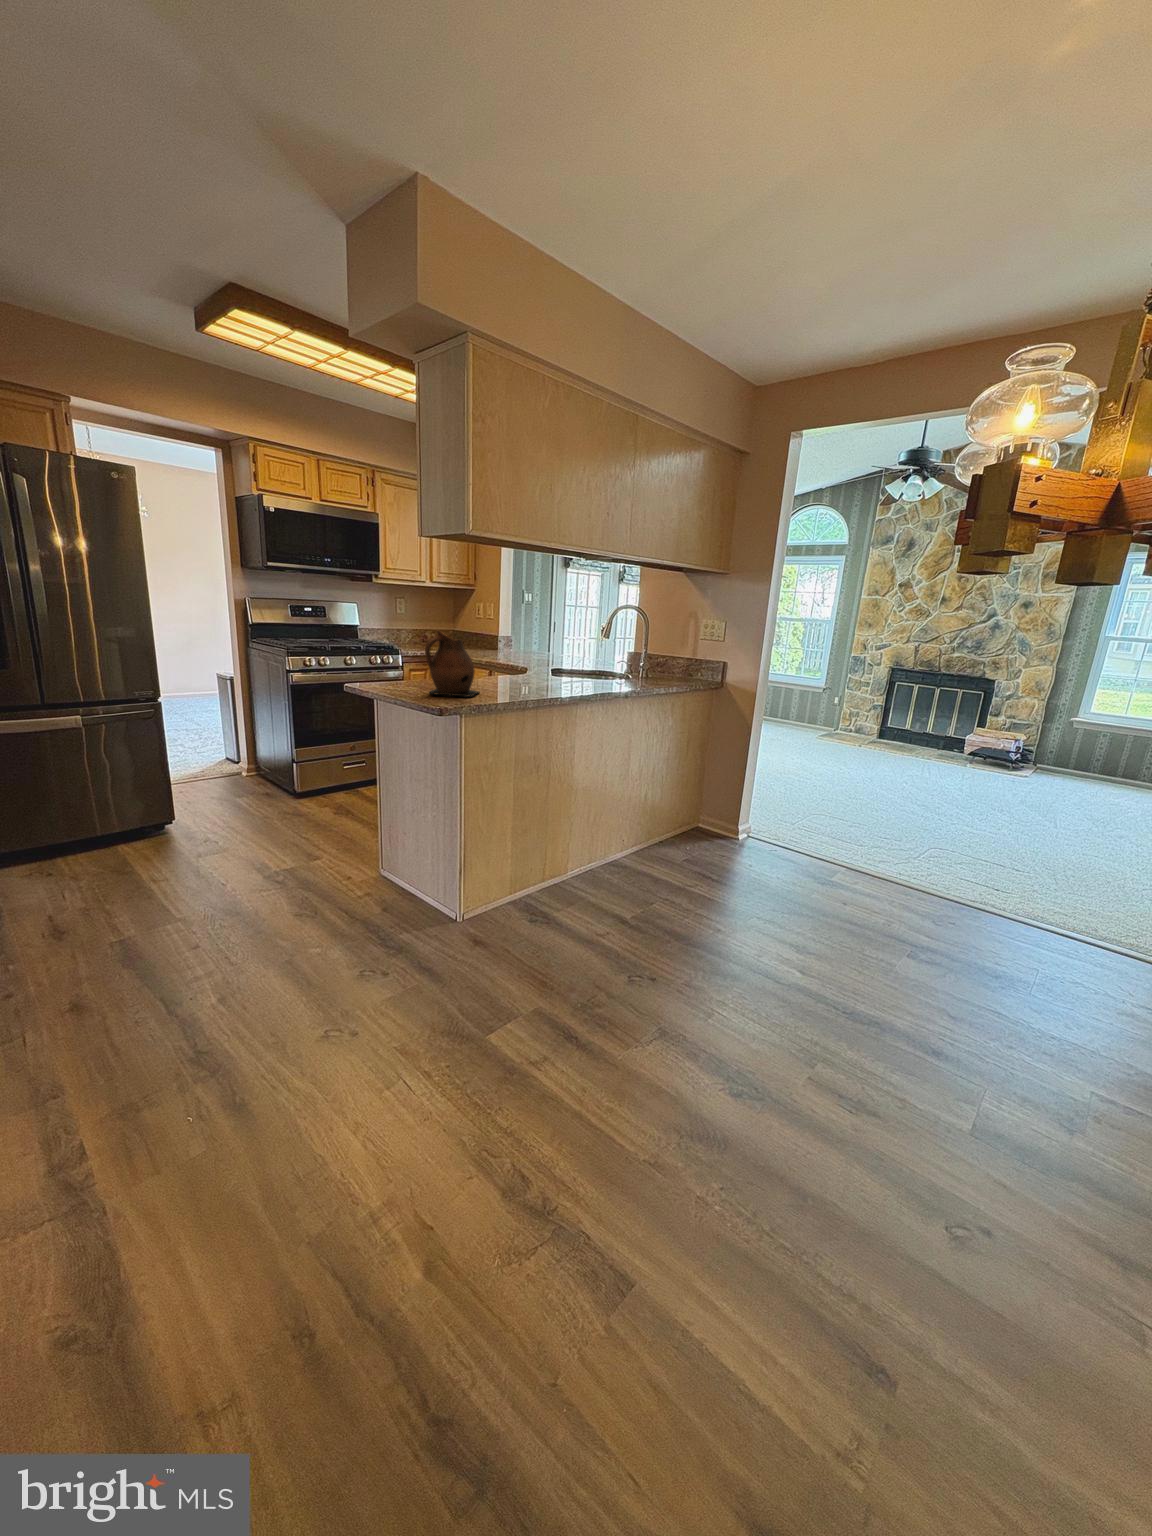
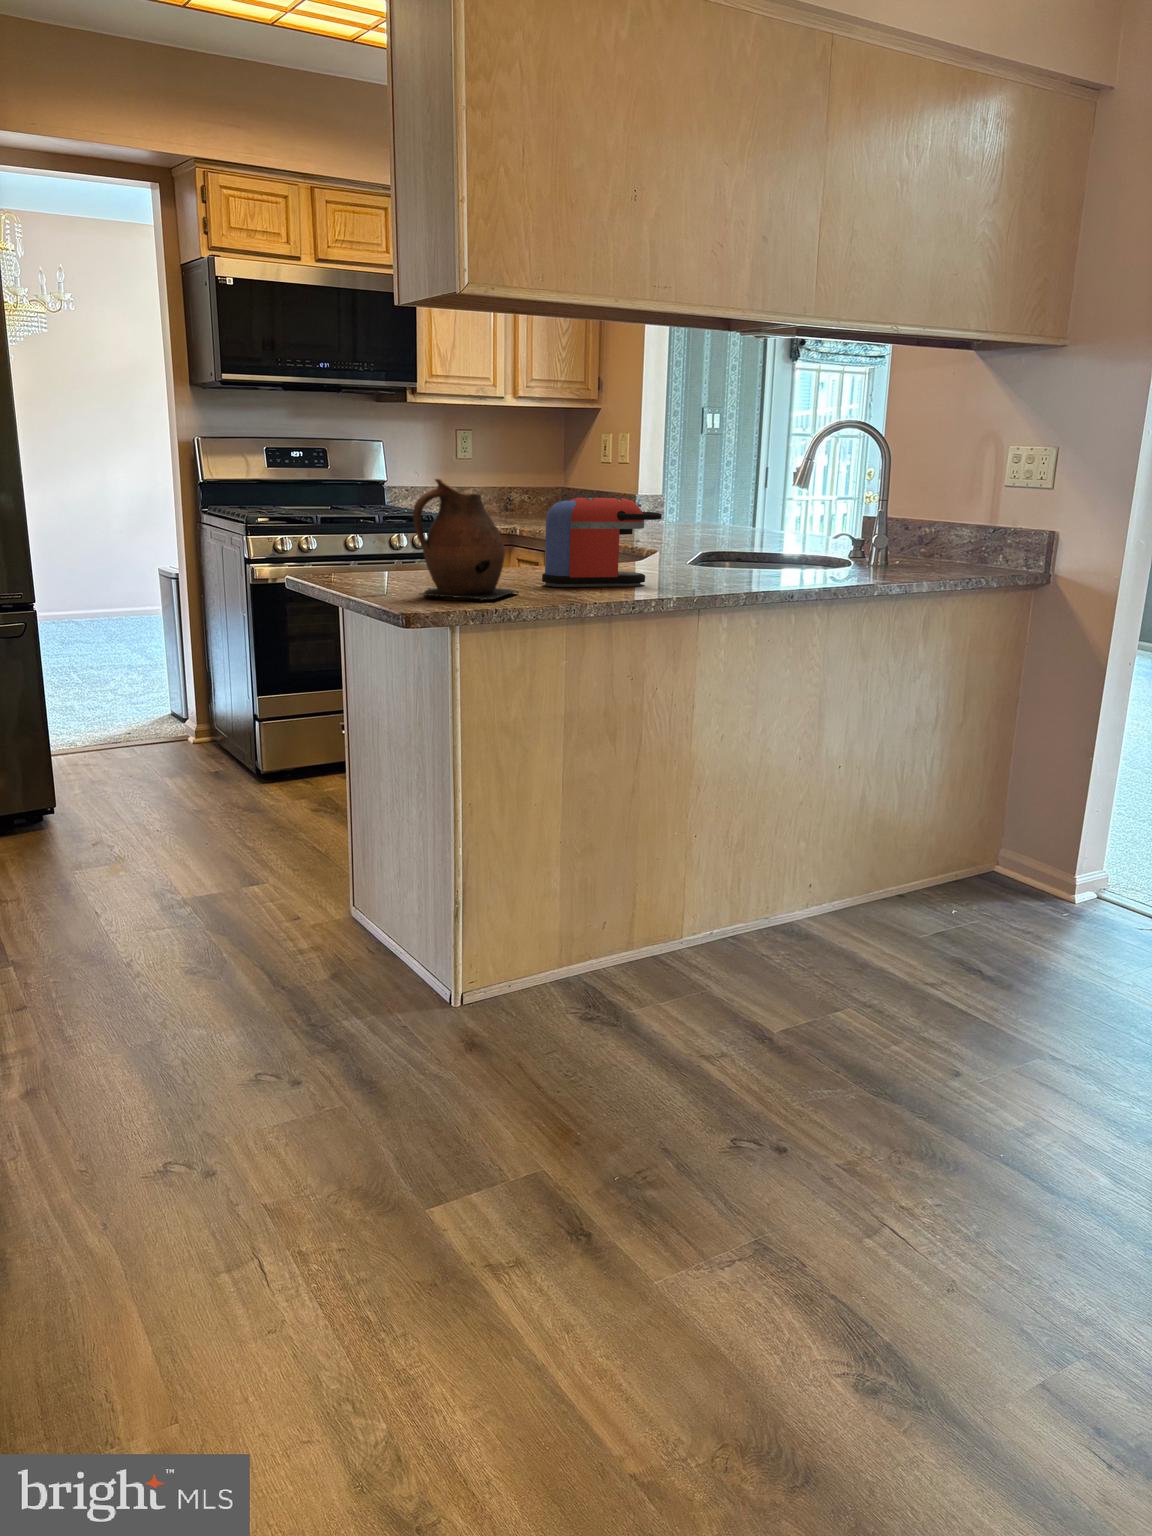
coffee maker: none [486,641,548,689] -> present [542,498,662,587]

